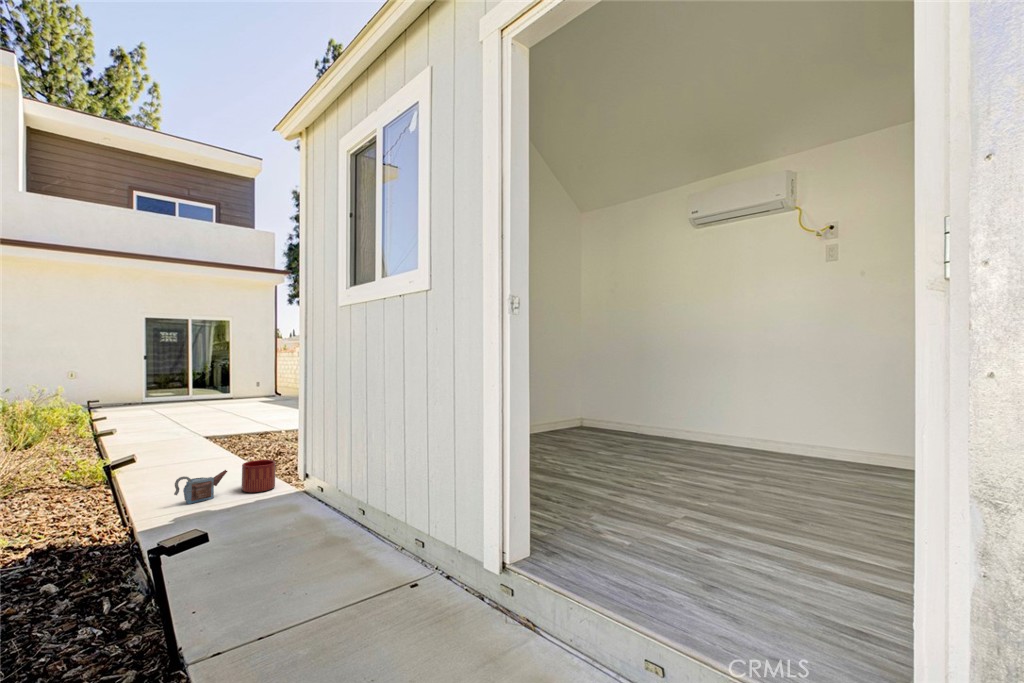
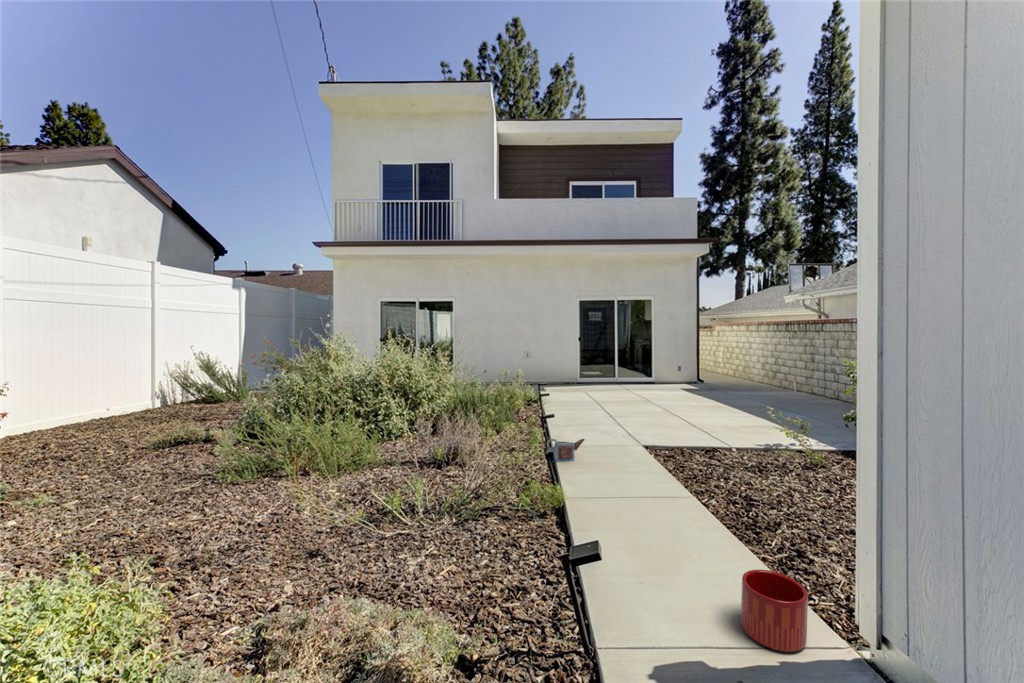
watering can: present [174,470,227,504] -> present [546,439,585,462]

